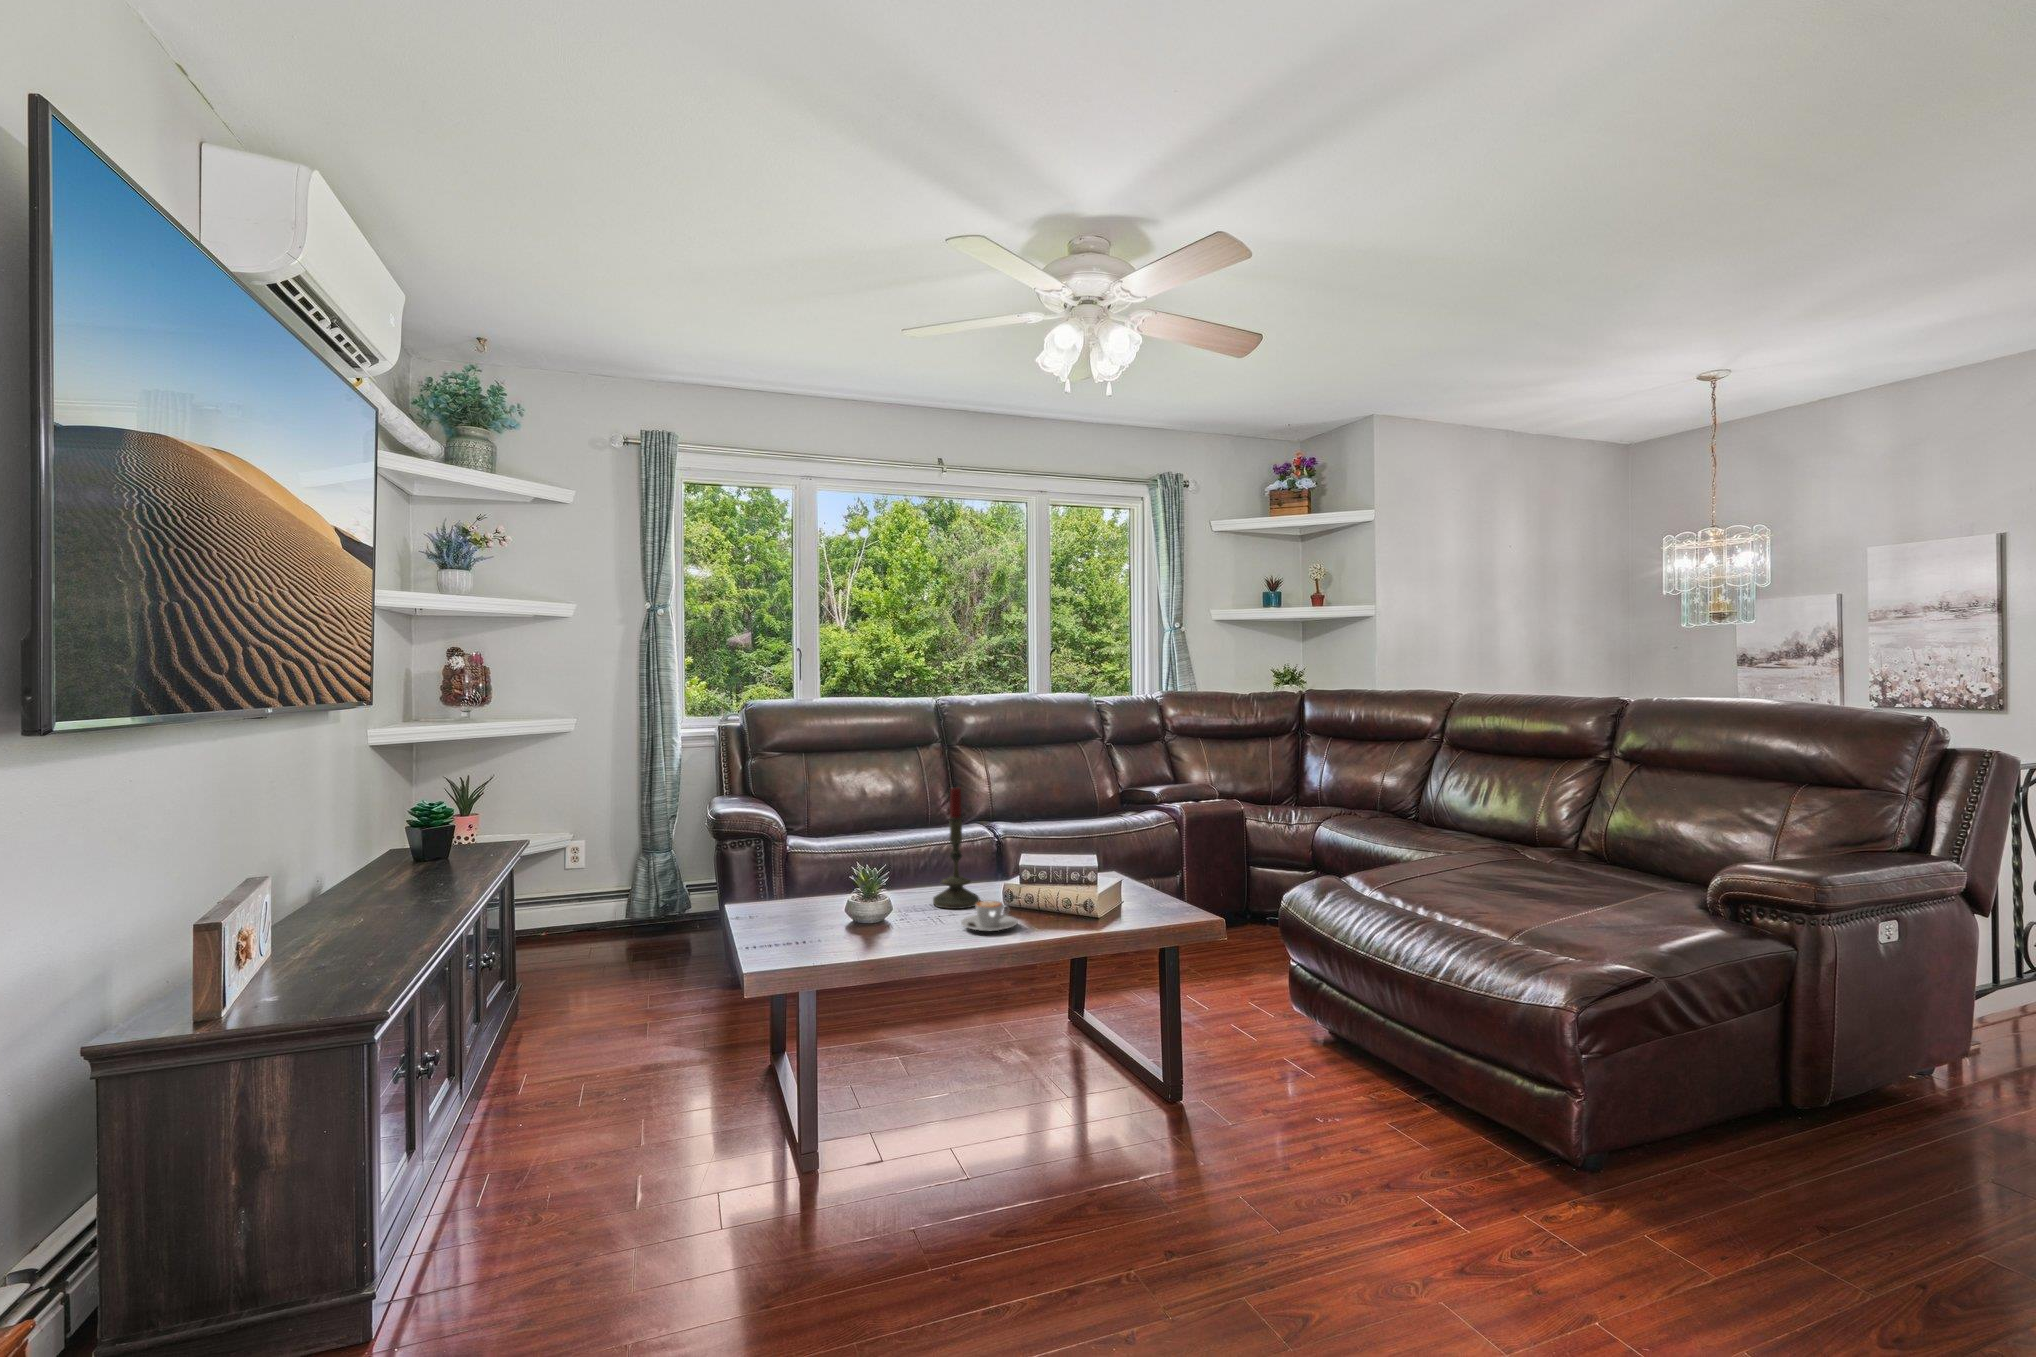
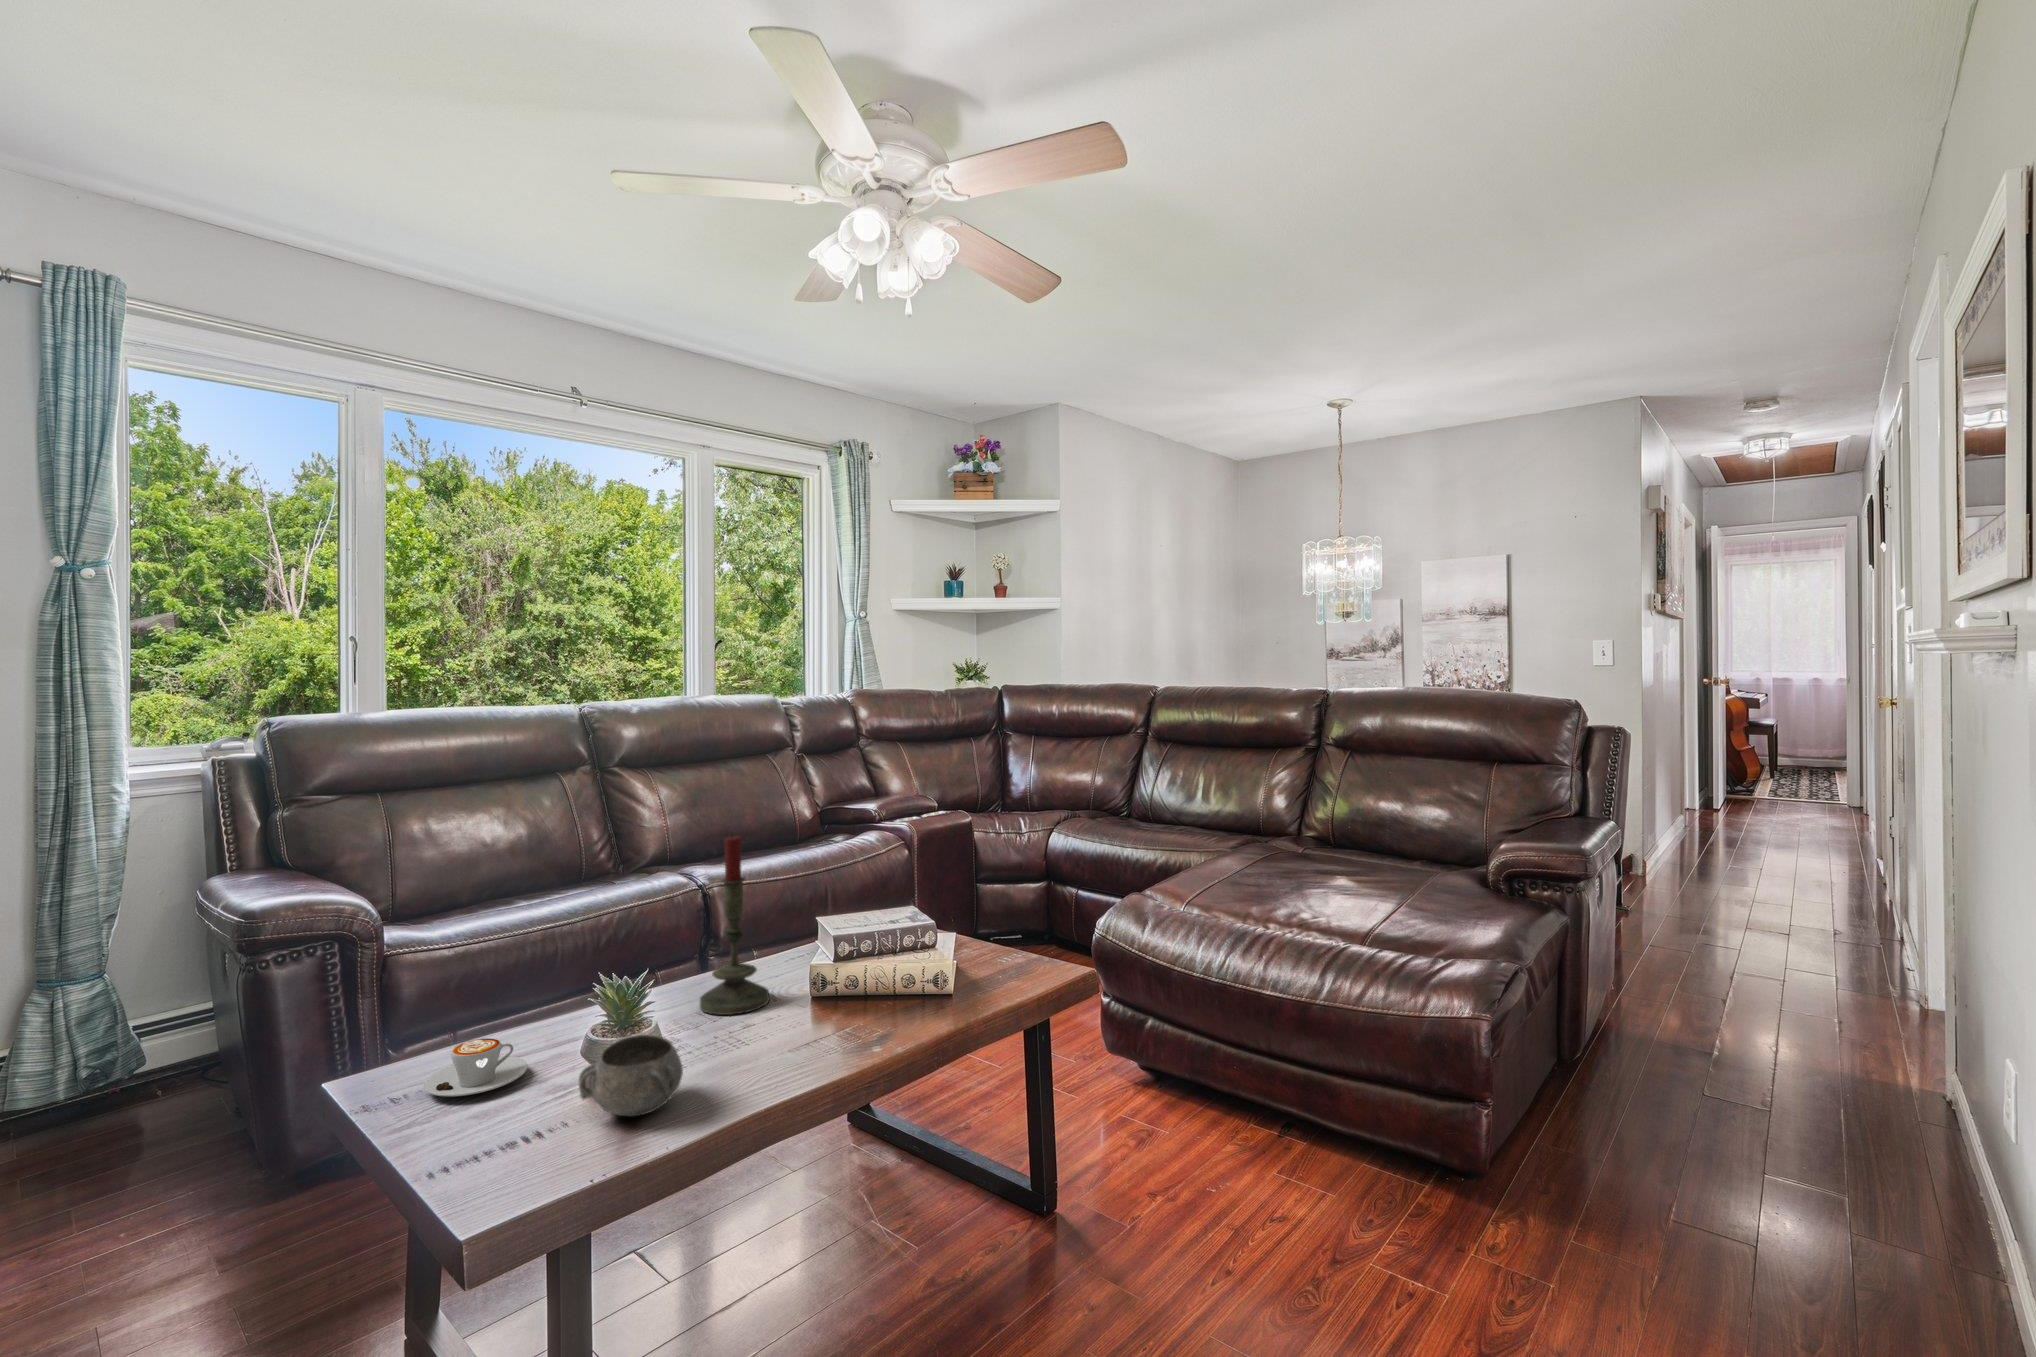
decorative bowl: none [823,900,884,946] -> present [579,1035,683,1116]
coffee cup: present [961,901,1018,931] -> present [424,1038,527,1096]

